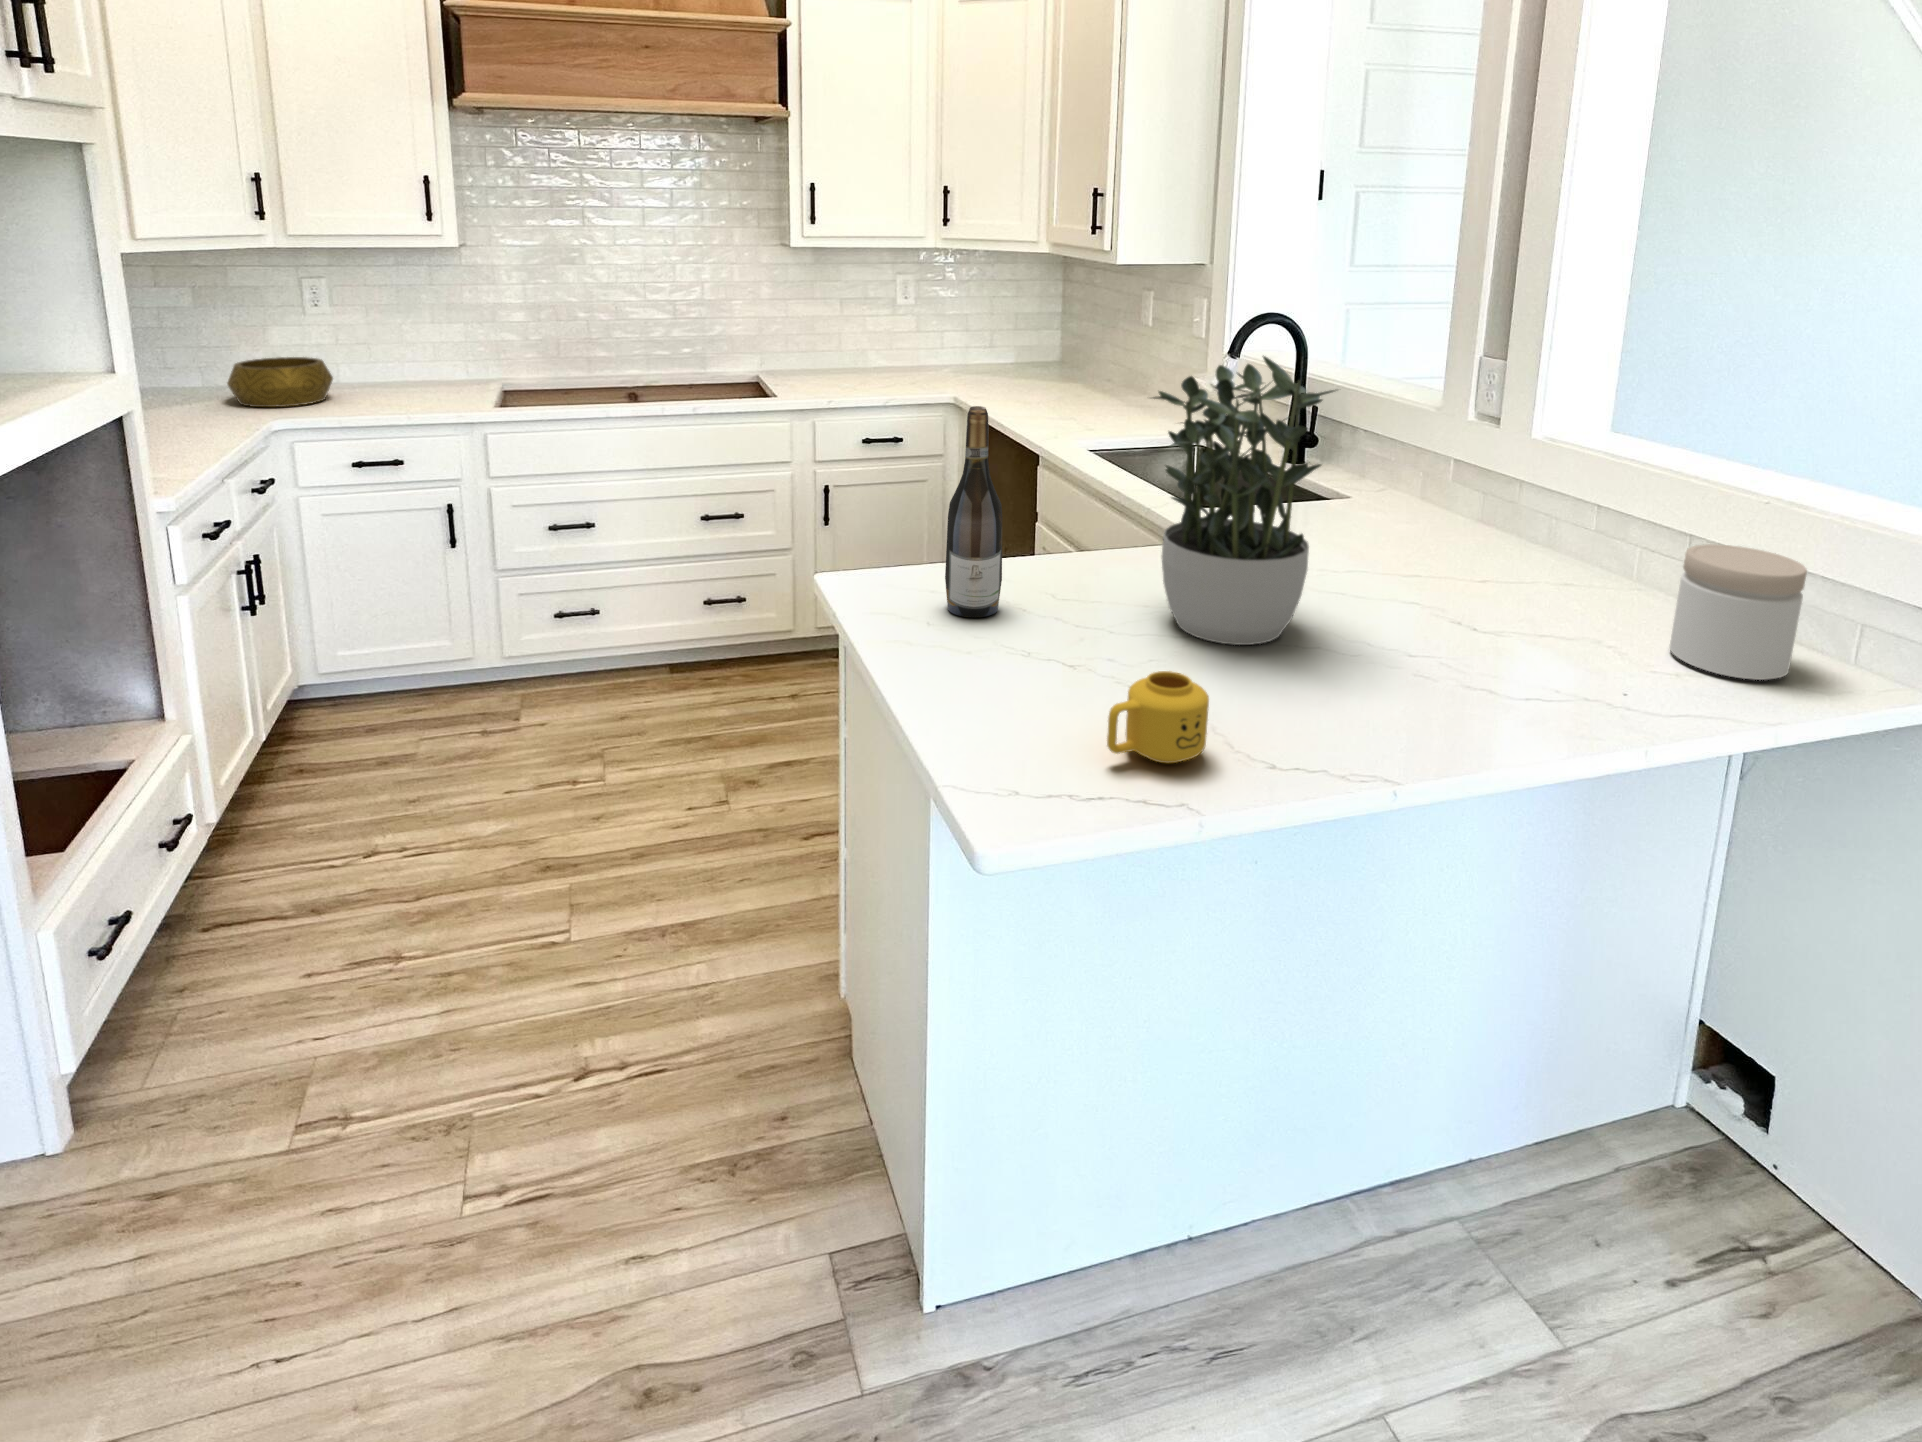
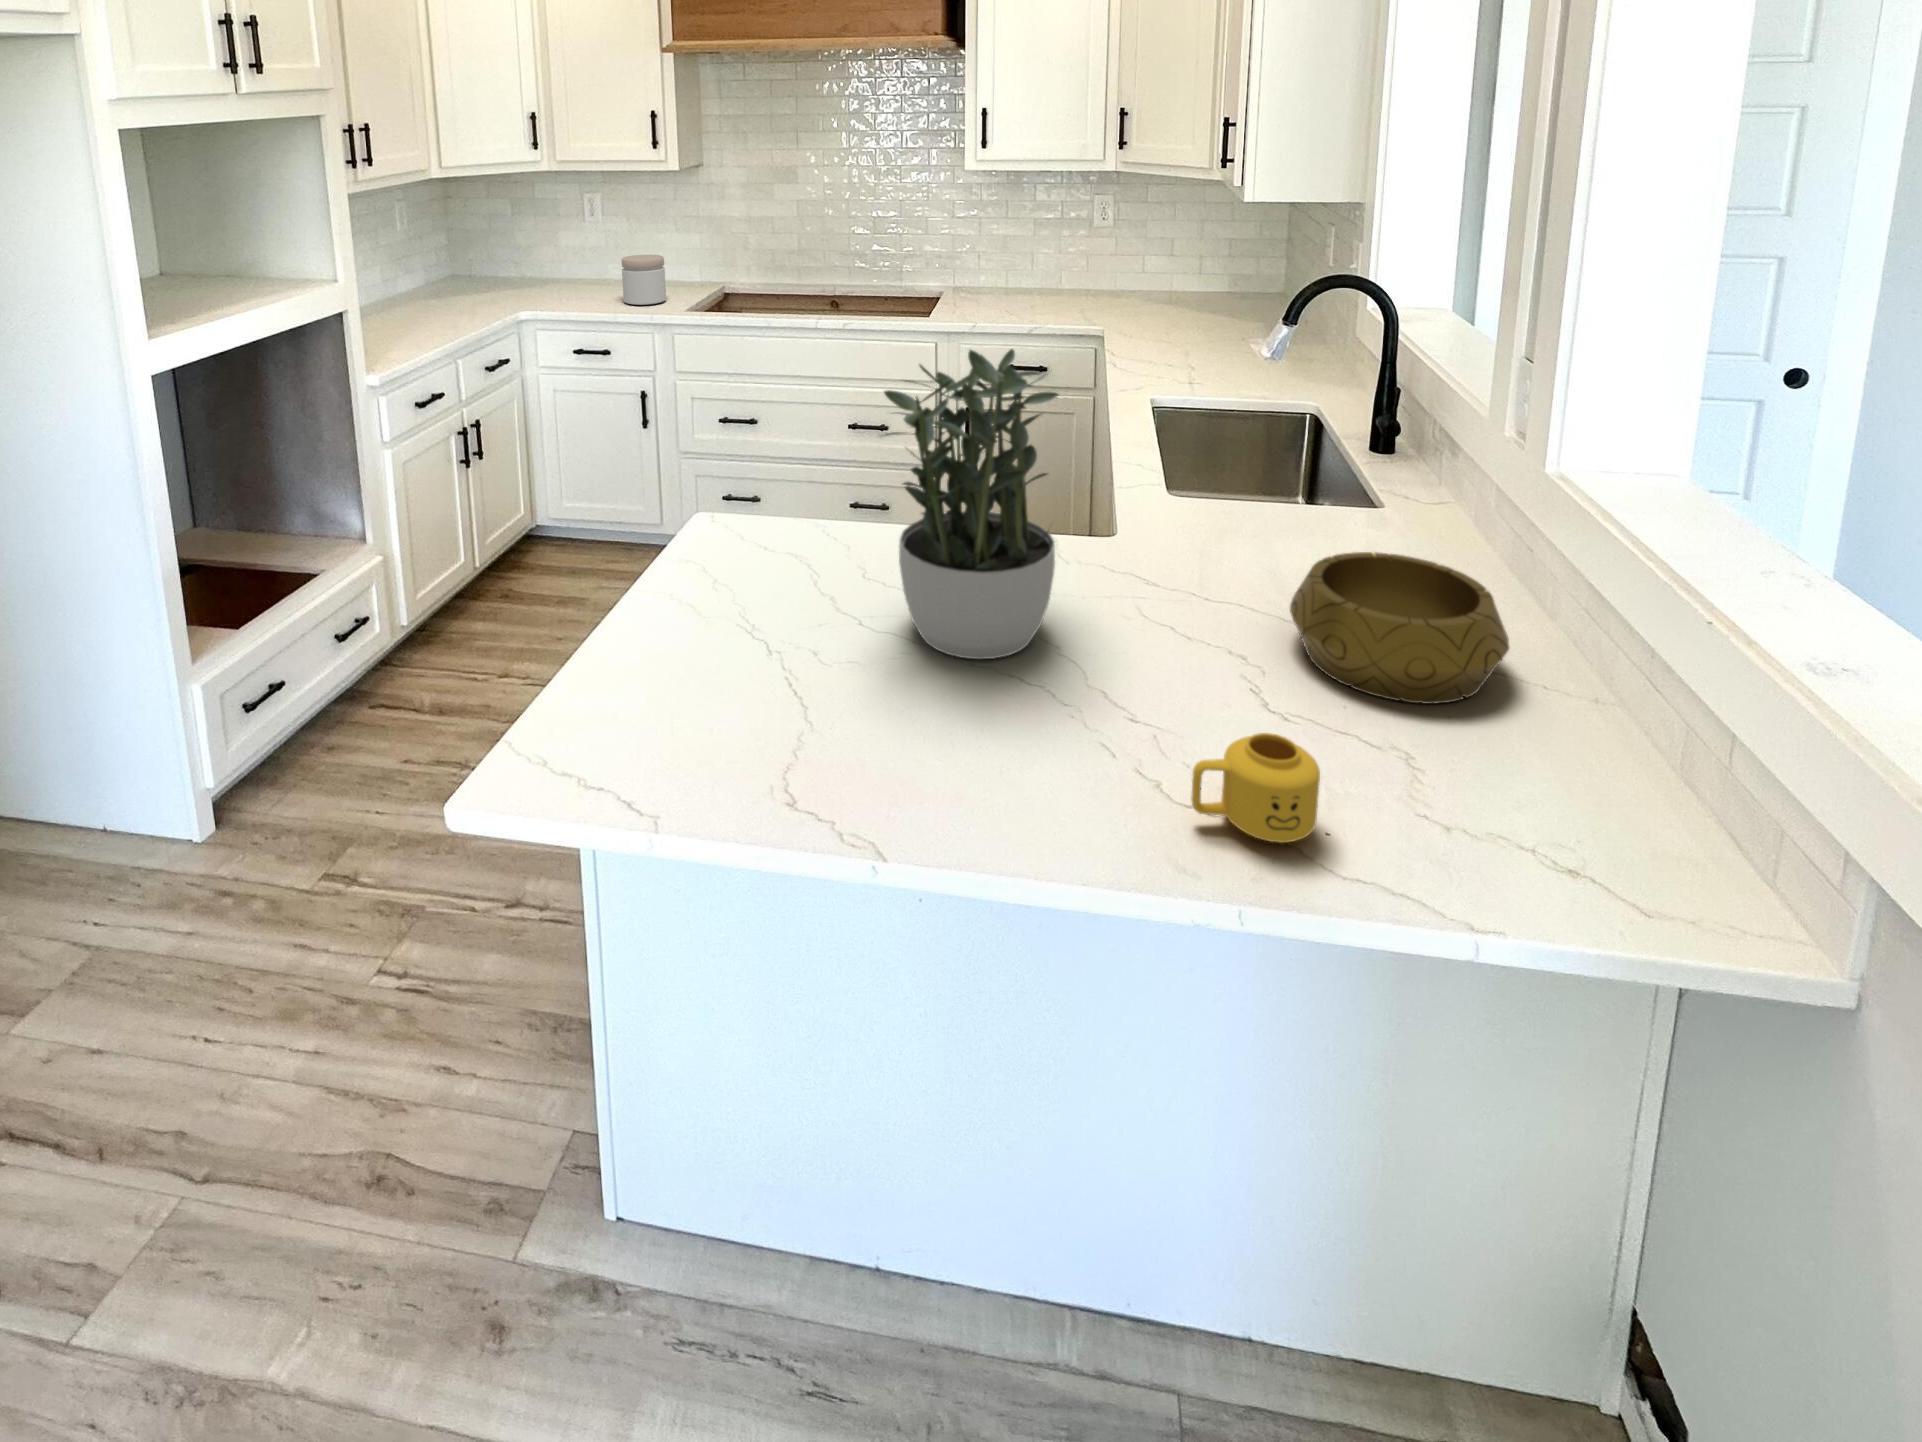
decorative bowl: present [227,357,333,407] -> present [1290,552,1509,704]
wine bottle: present [945,406,1002,617] -> none [727,373,783,576]
jar: present [1669,544,1807,680] -> present [622,255,666,305]
mug: present [1107,671,1209,763] -> present [1191,733,1320,843]

